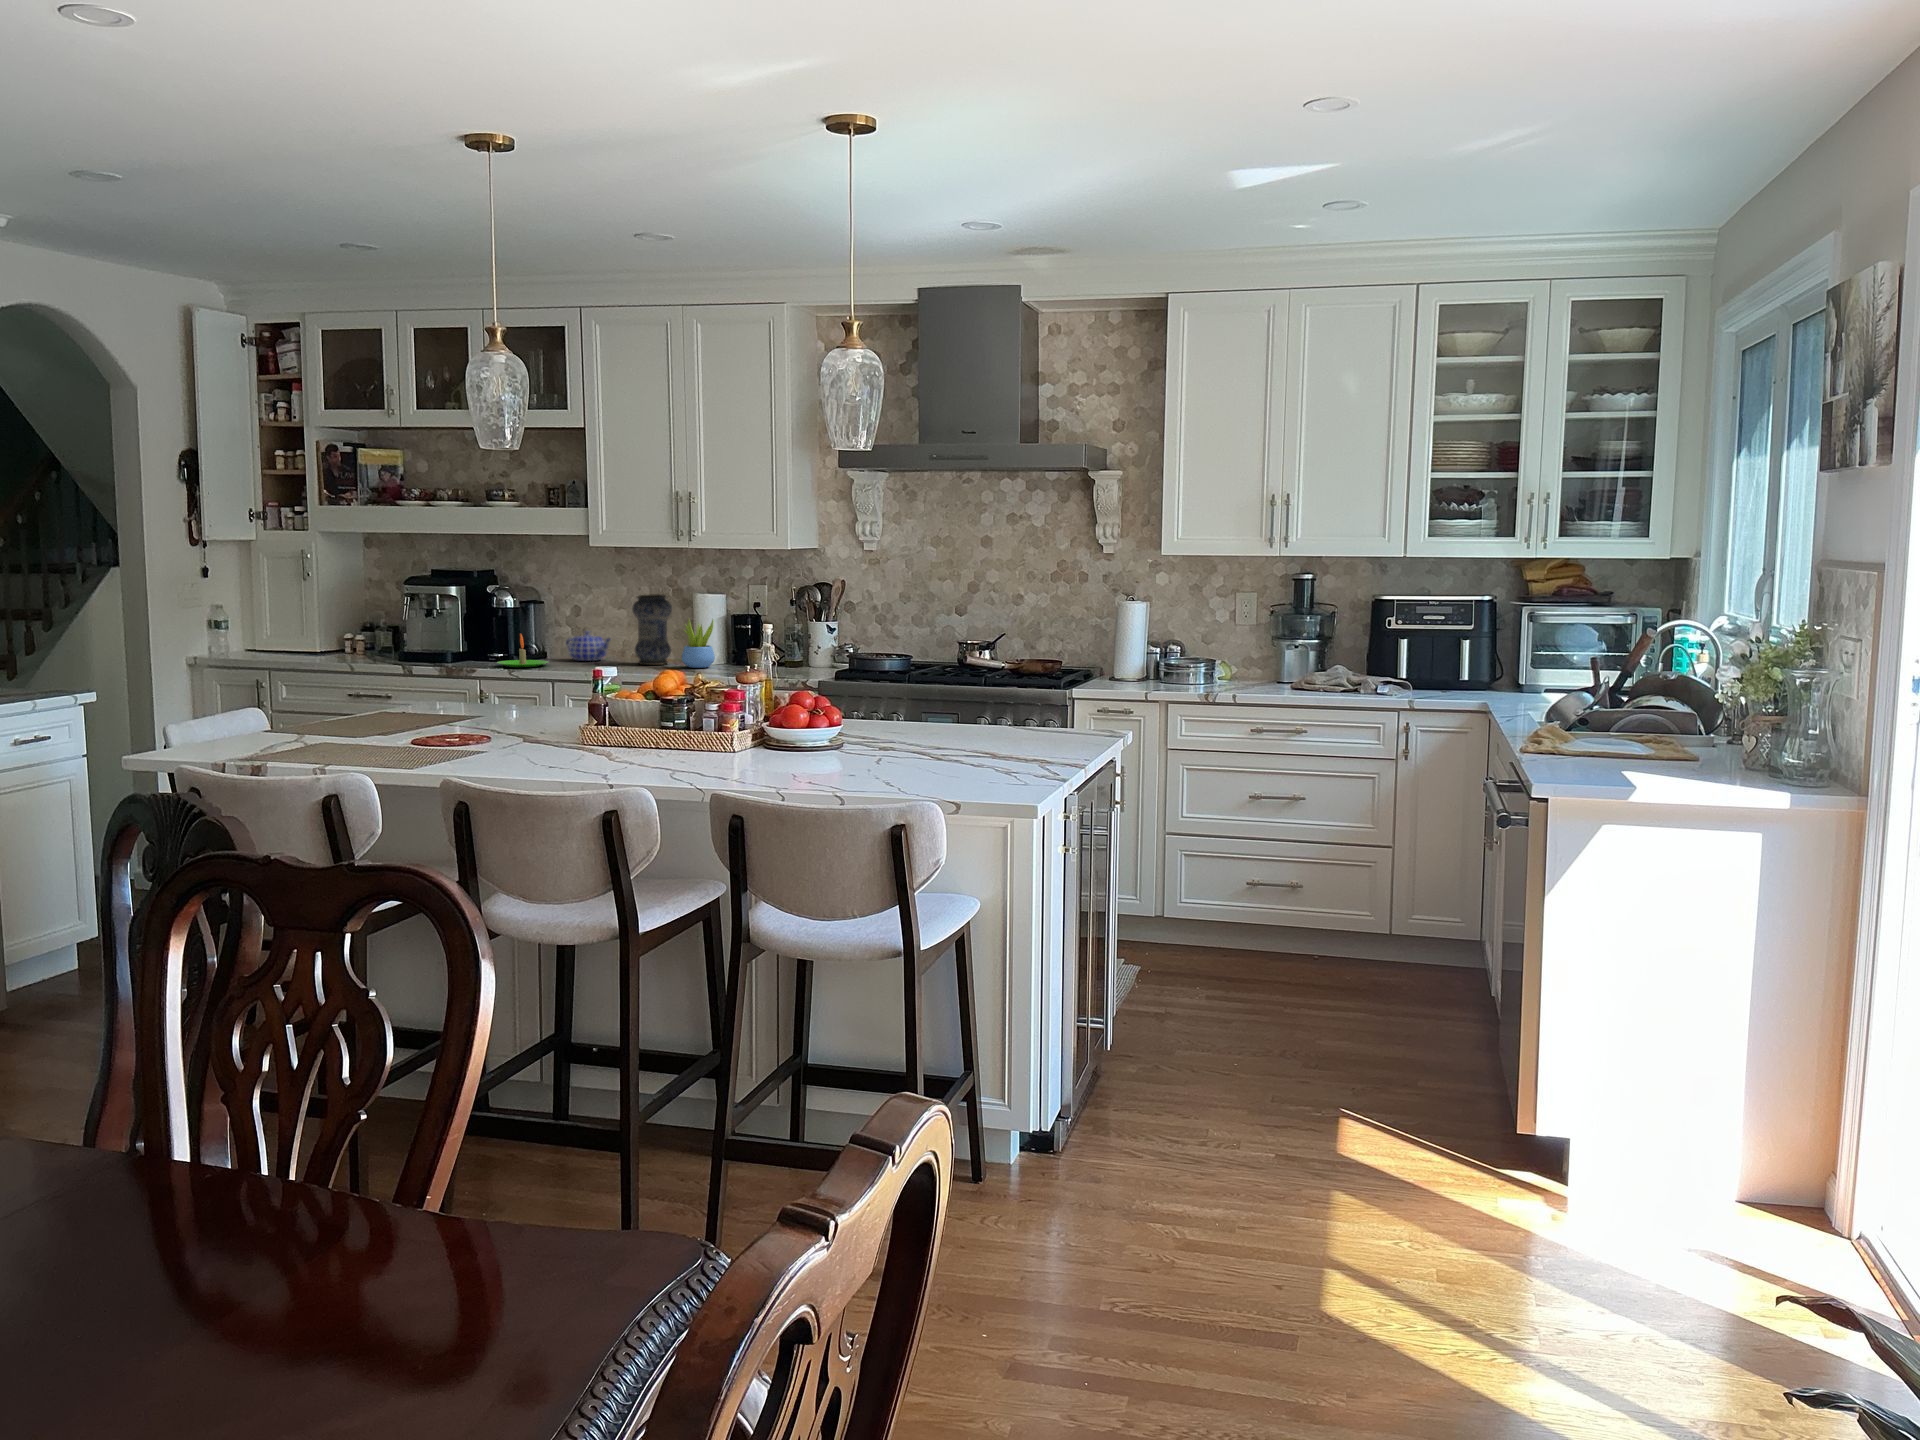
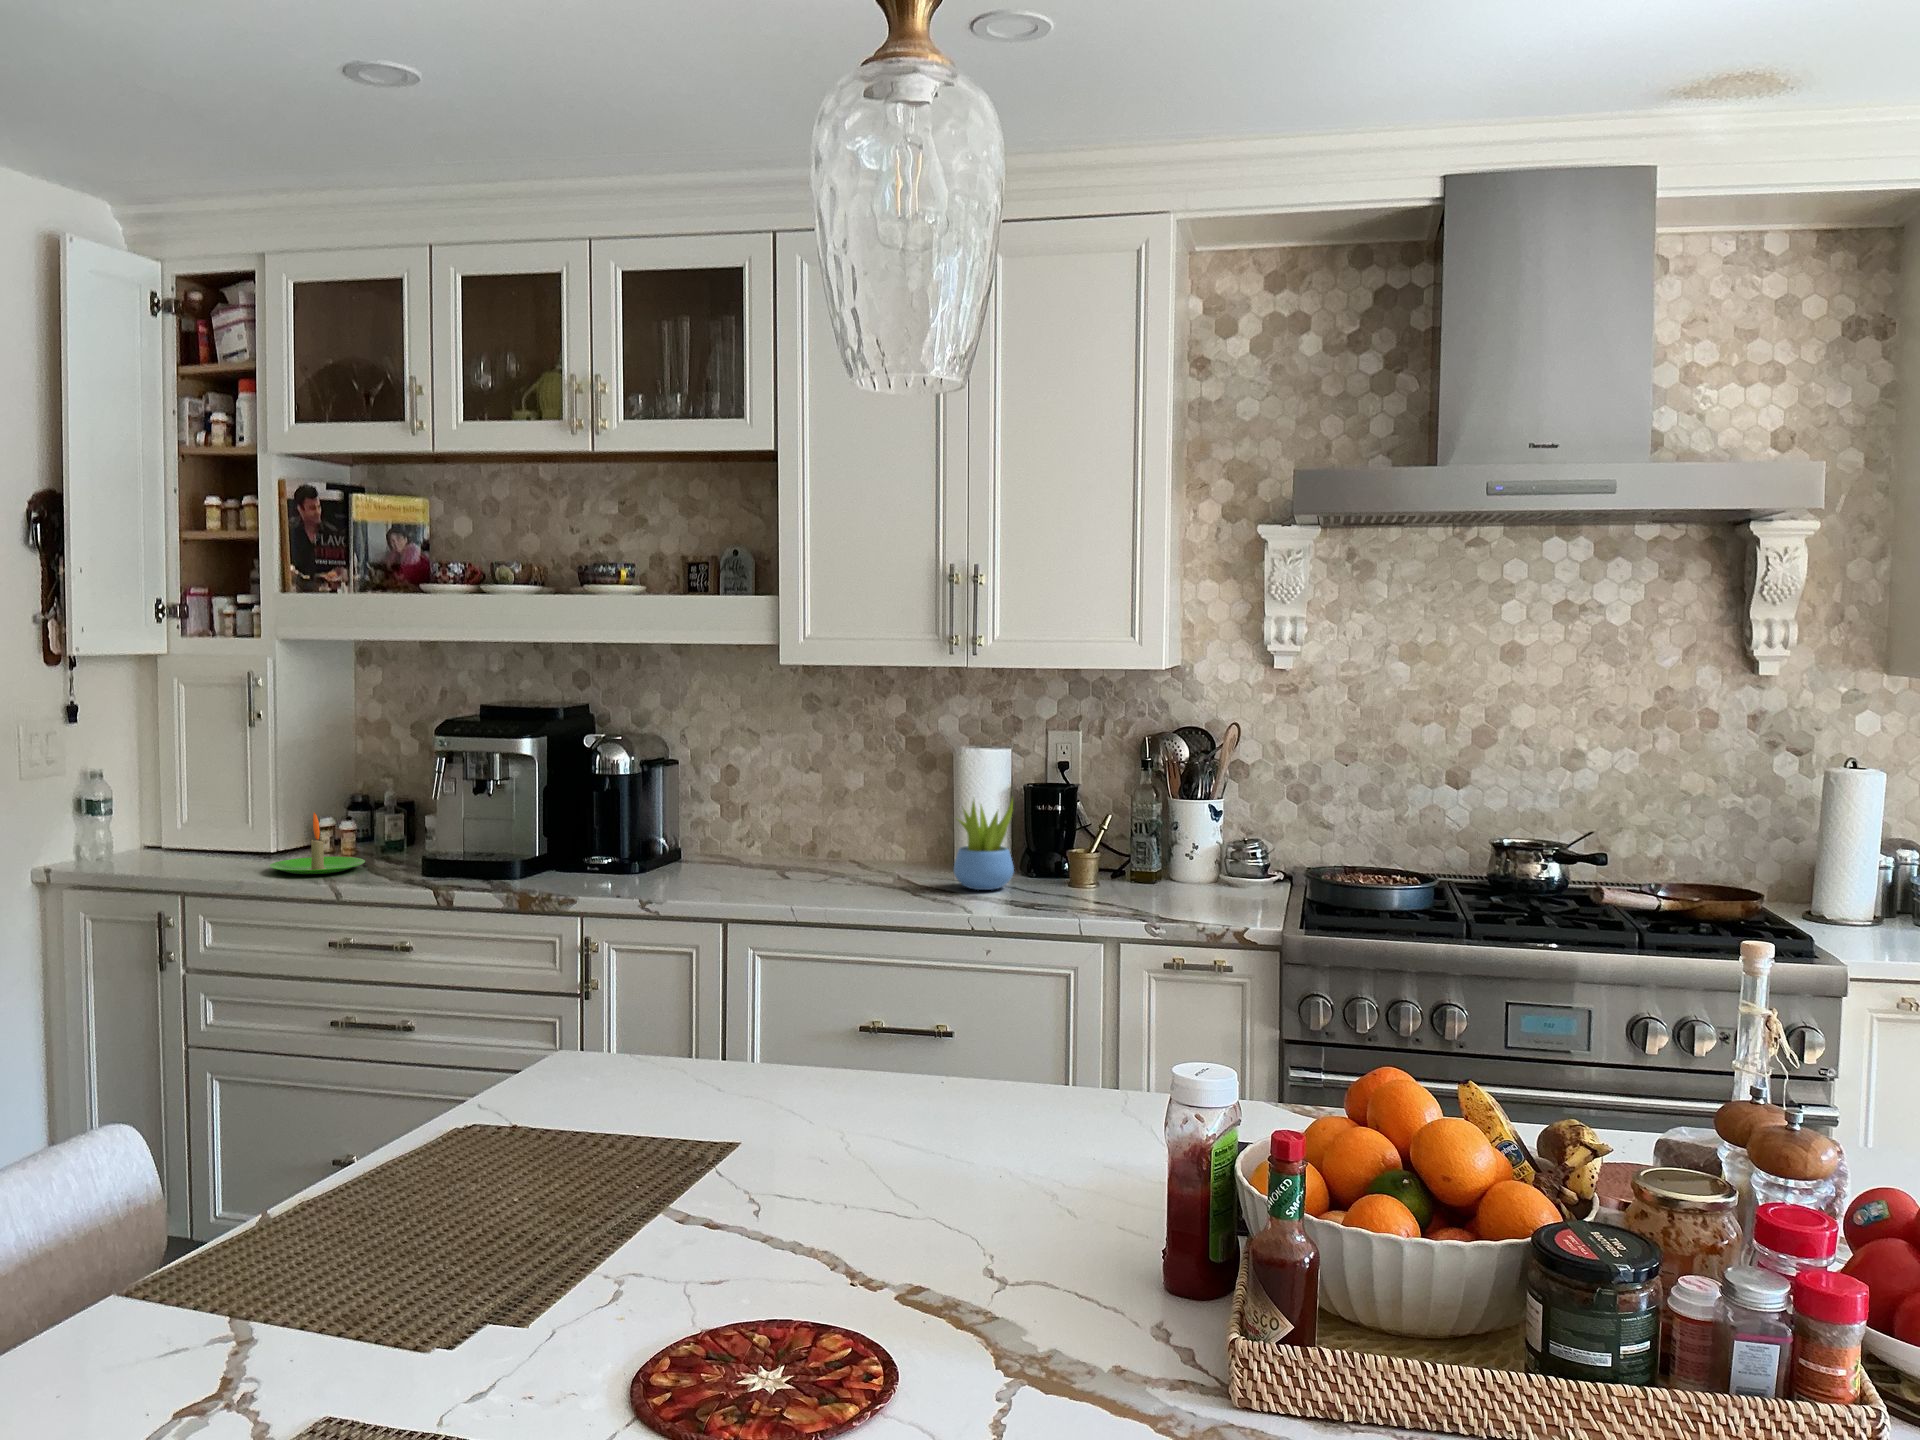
vase: present [632,594,672,665] -> none [854,751,926,882]
teapot: present [566,631,610,661] -> none [719,815,809,870]
candle: present [497,634,548,667] -> present [269,813,365,874]

